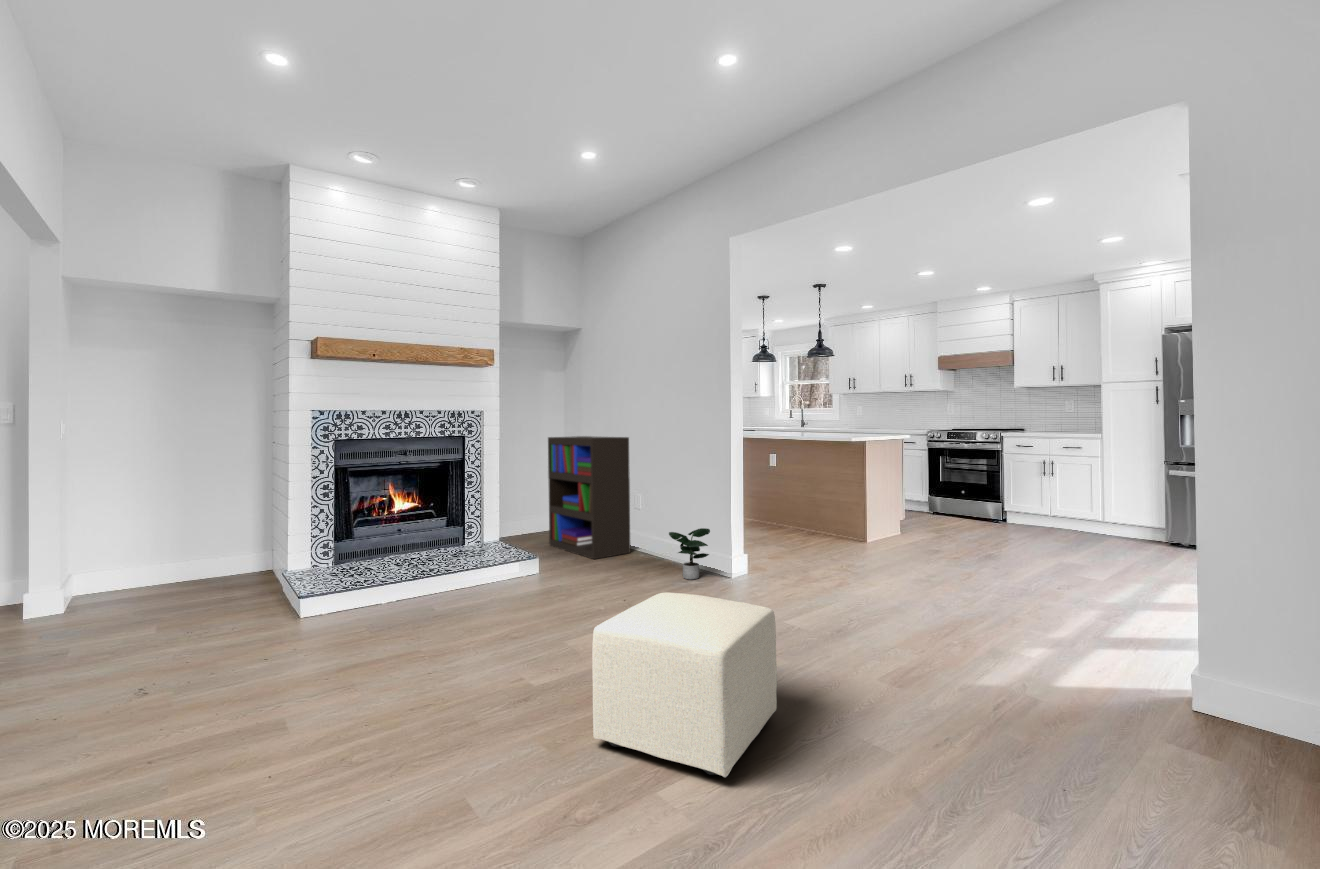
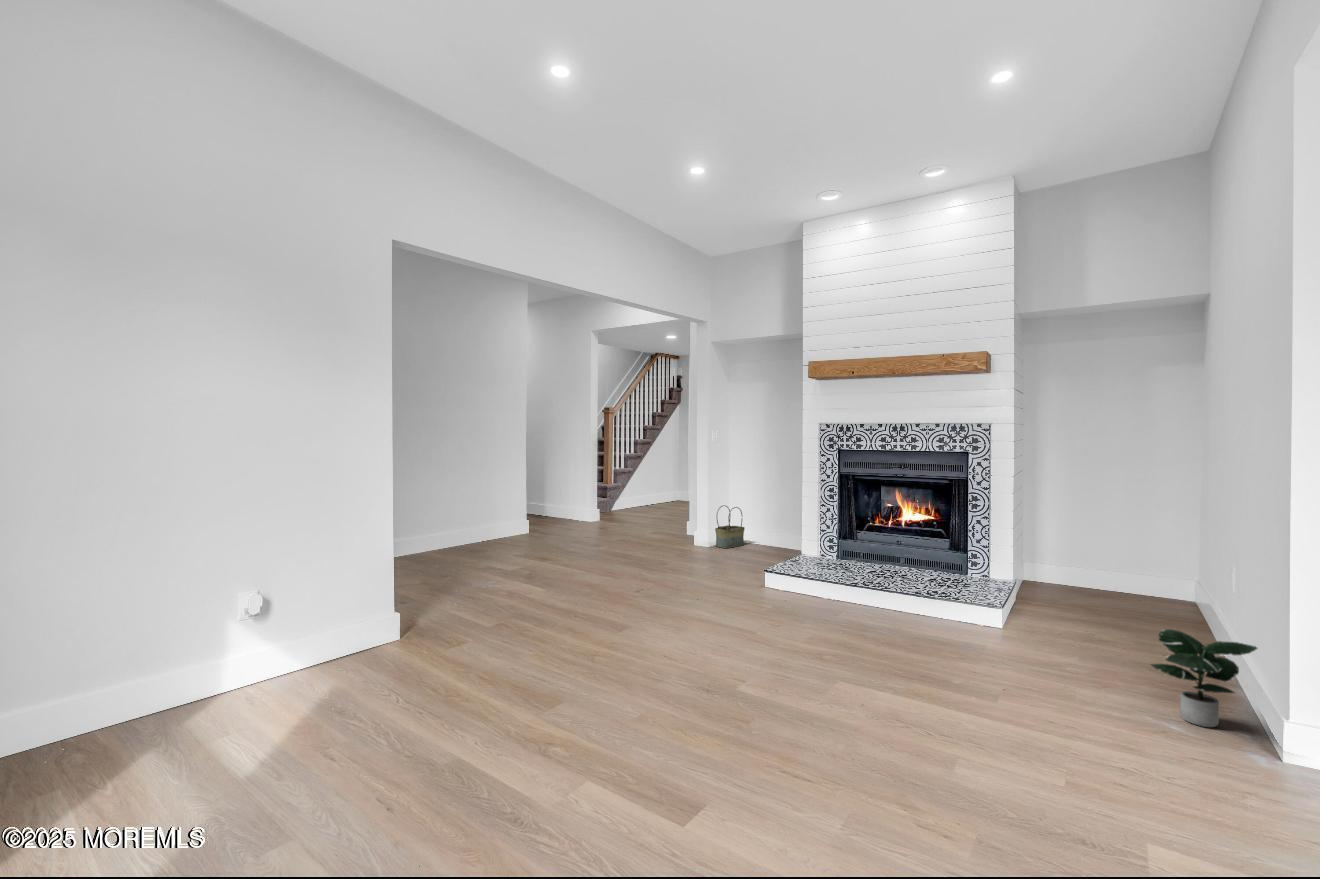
bookshelf: present [548,436,630,559] -> none [1122,460,1220,658]
basket: none [60,540,111,611] -> present [715,505,745,548]
ottoman: present [592,593,777,777] -> none [574,625,756,826]

